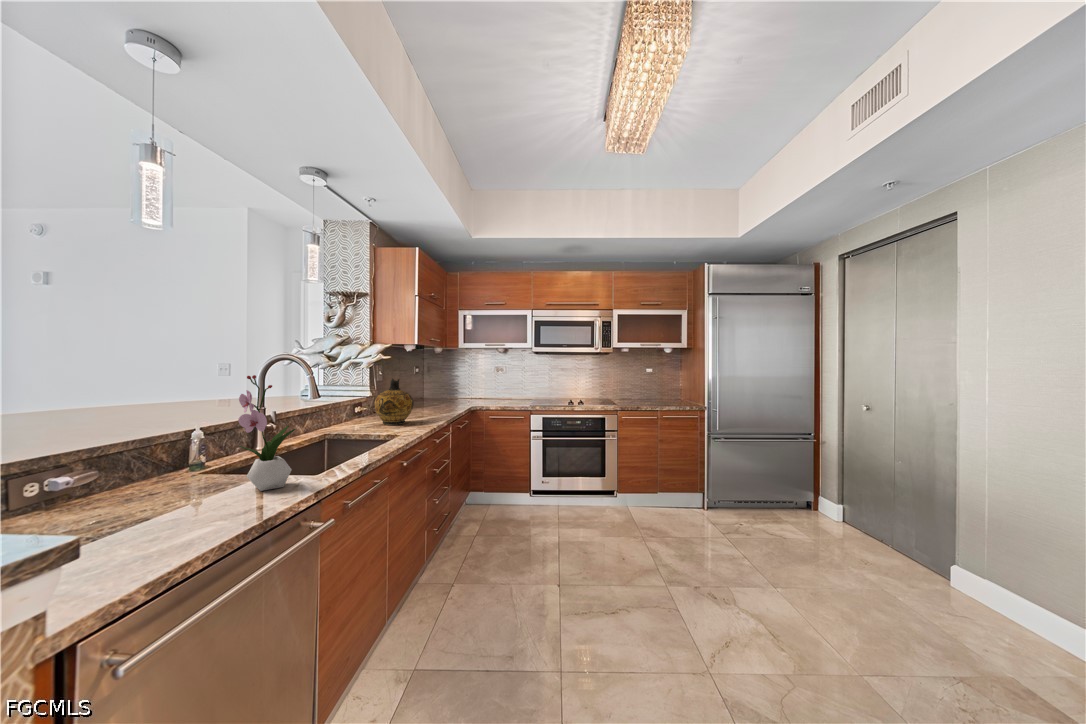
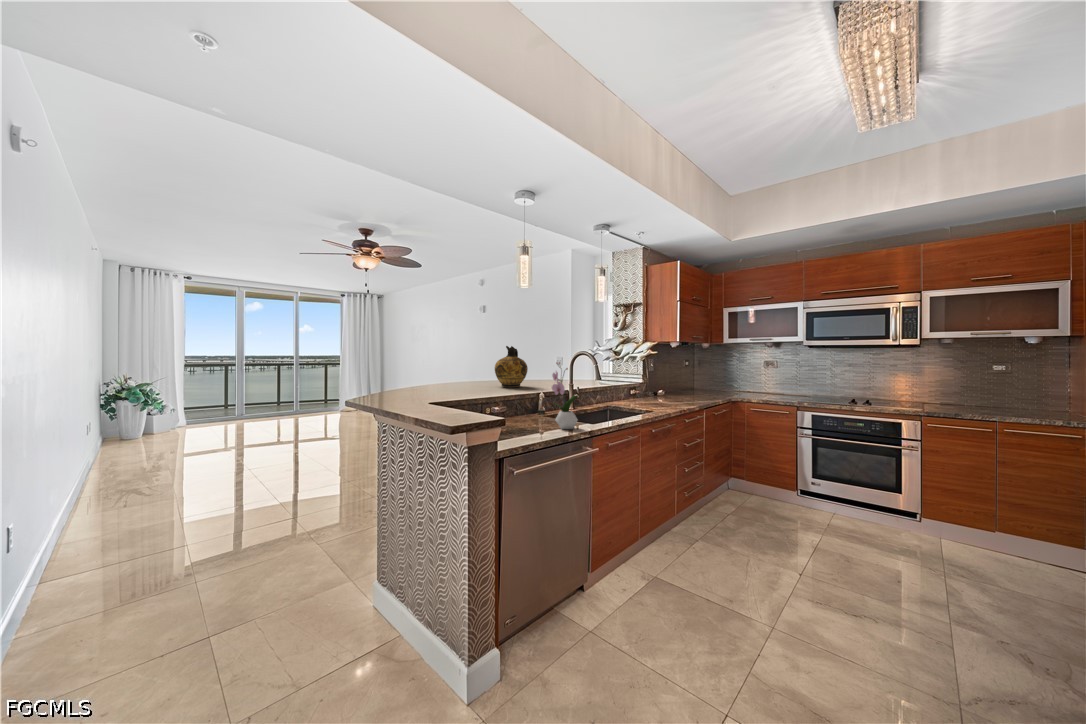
ceramic jug: present [374,378,414,425] -> present [495,346,528,387]

